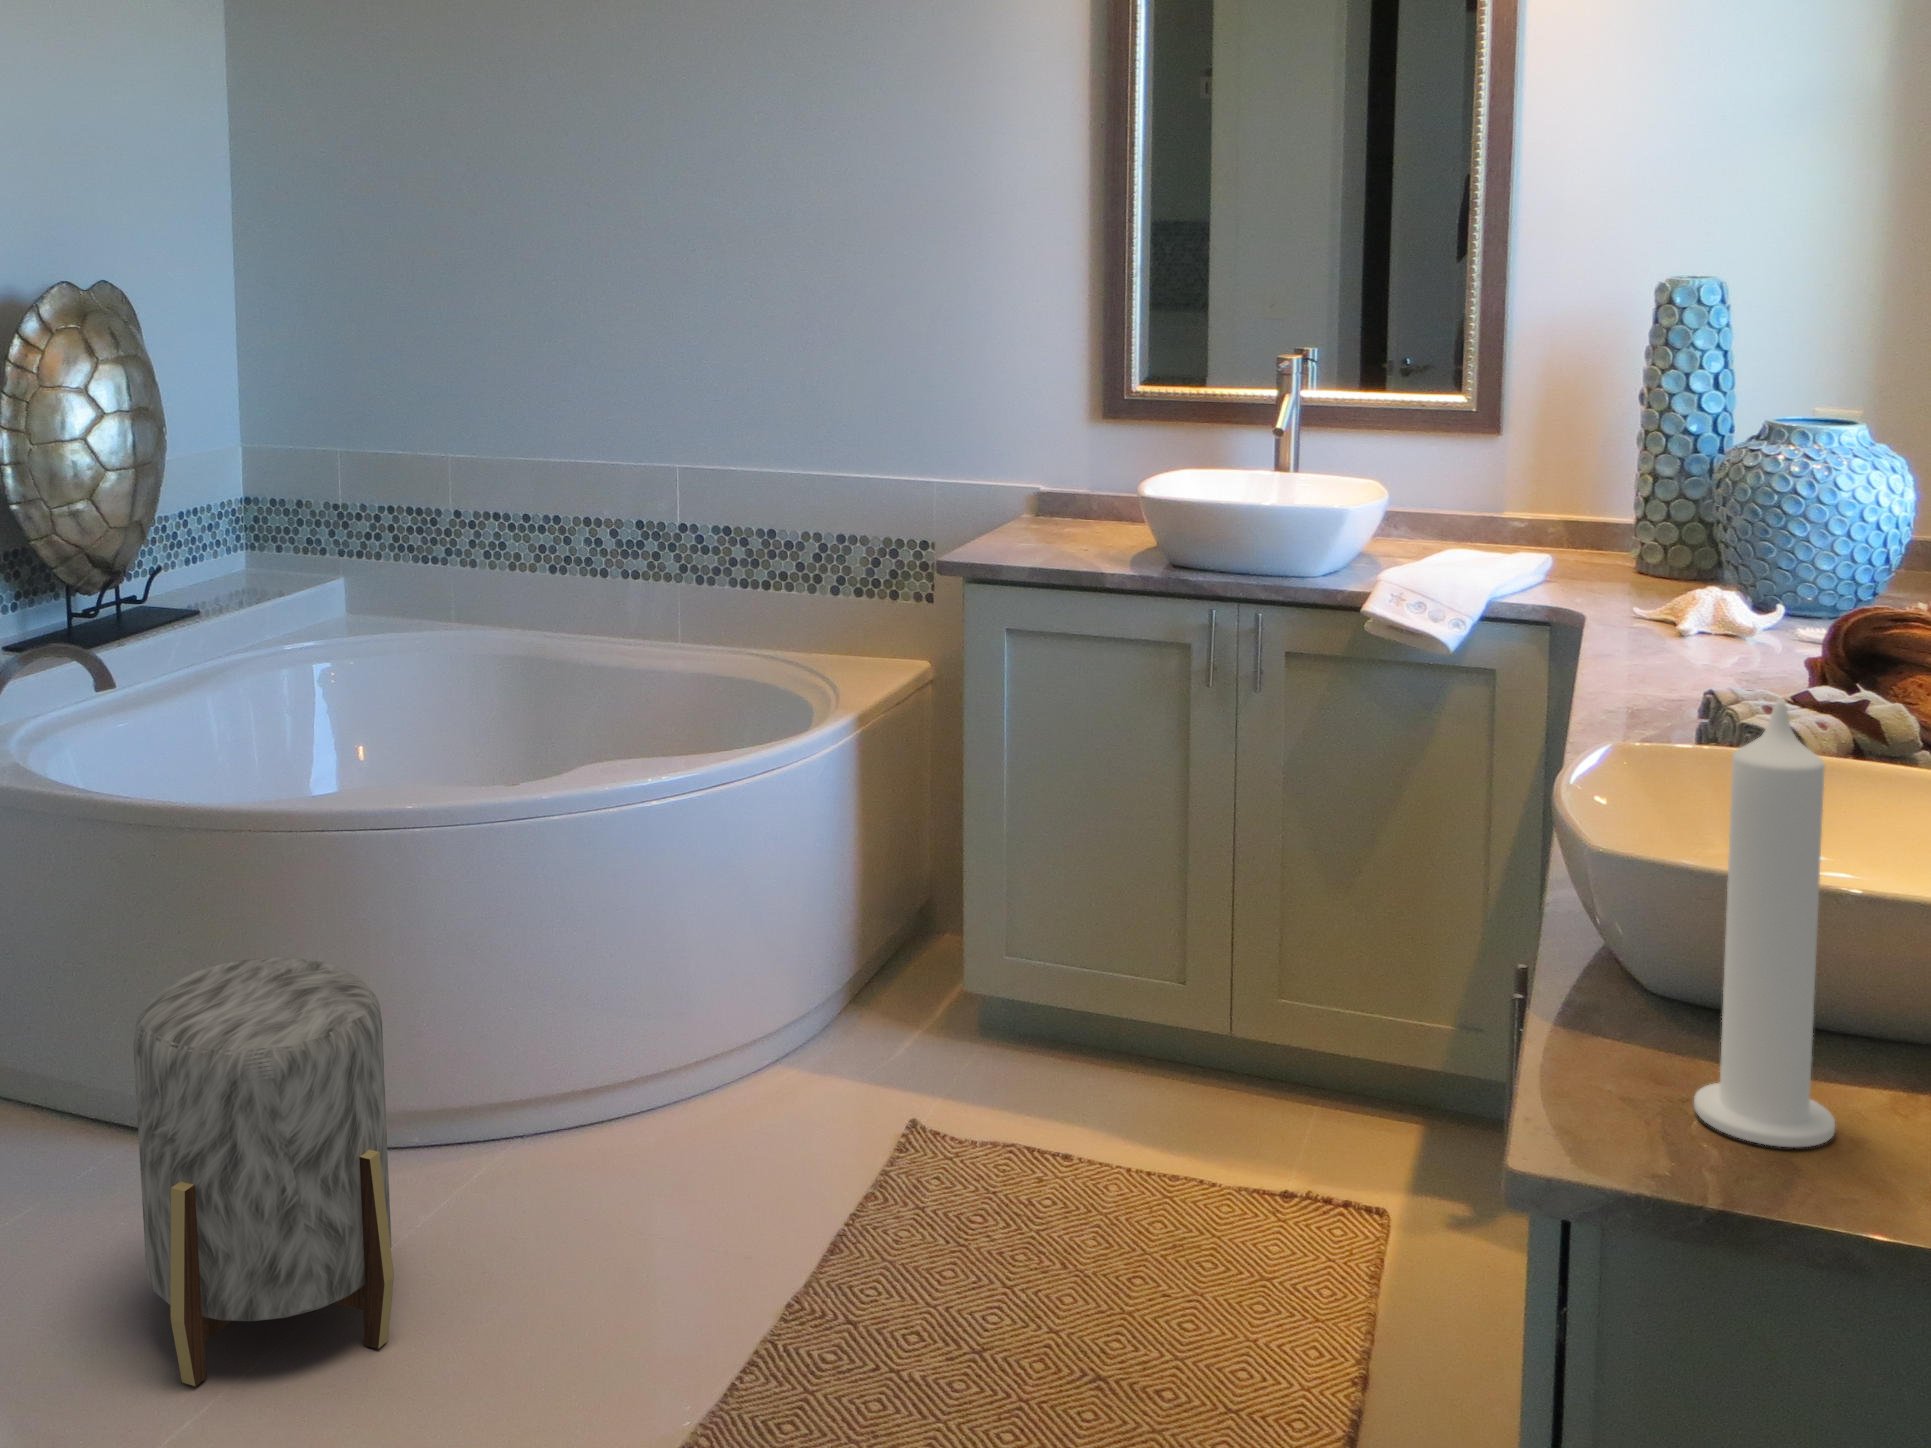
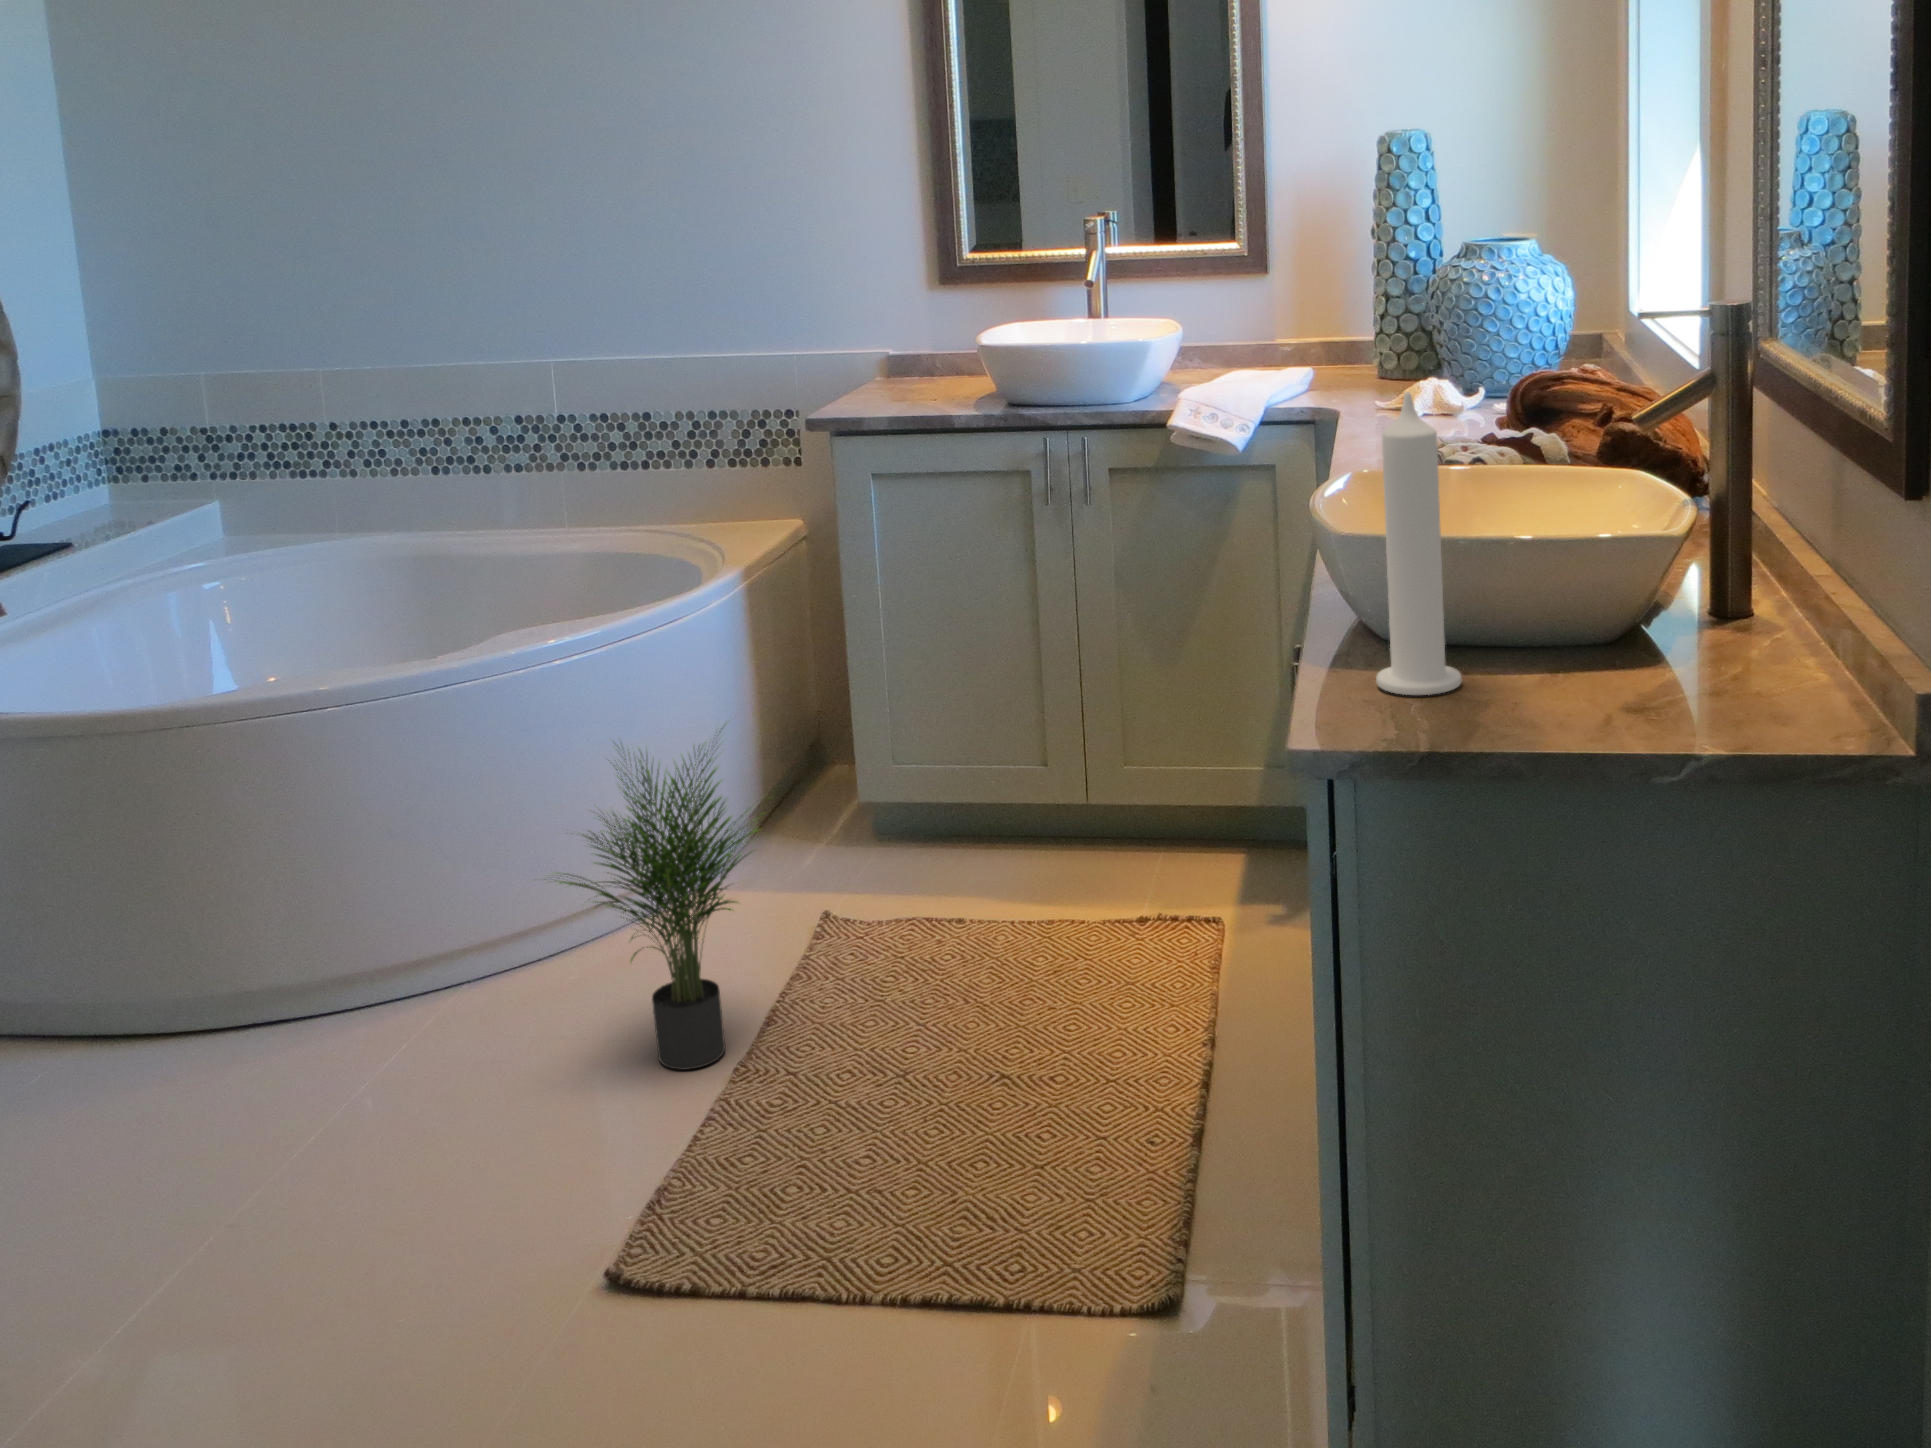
potted plant: none [578,903,856,1294] -> present [553,728,760,1070]
stool: present [133,958,394,1386] -> none [93,833,374,1229]

